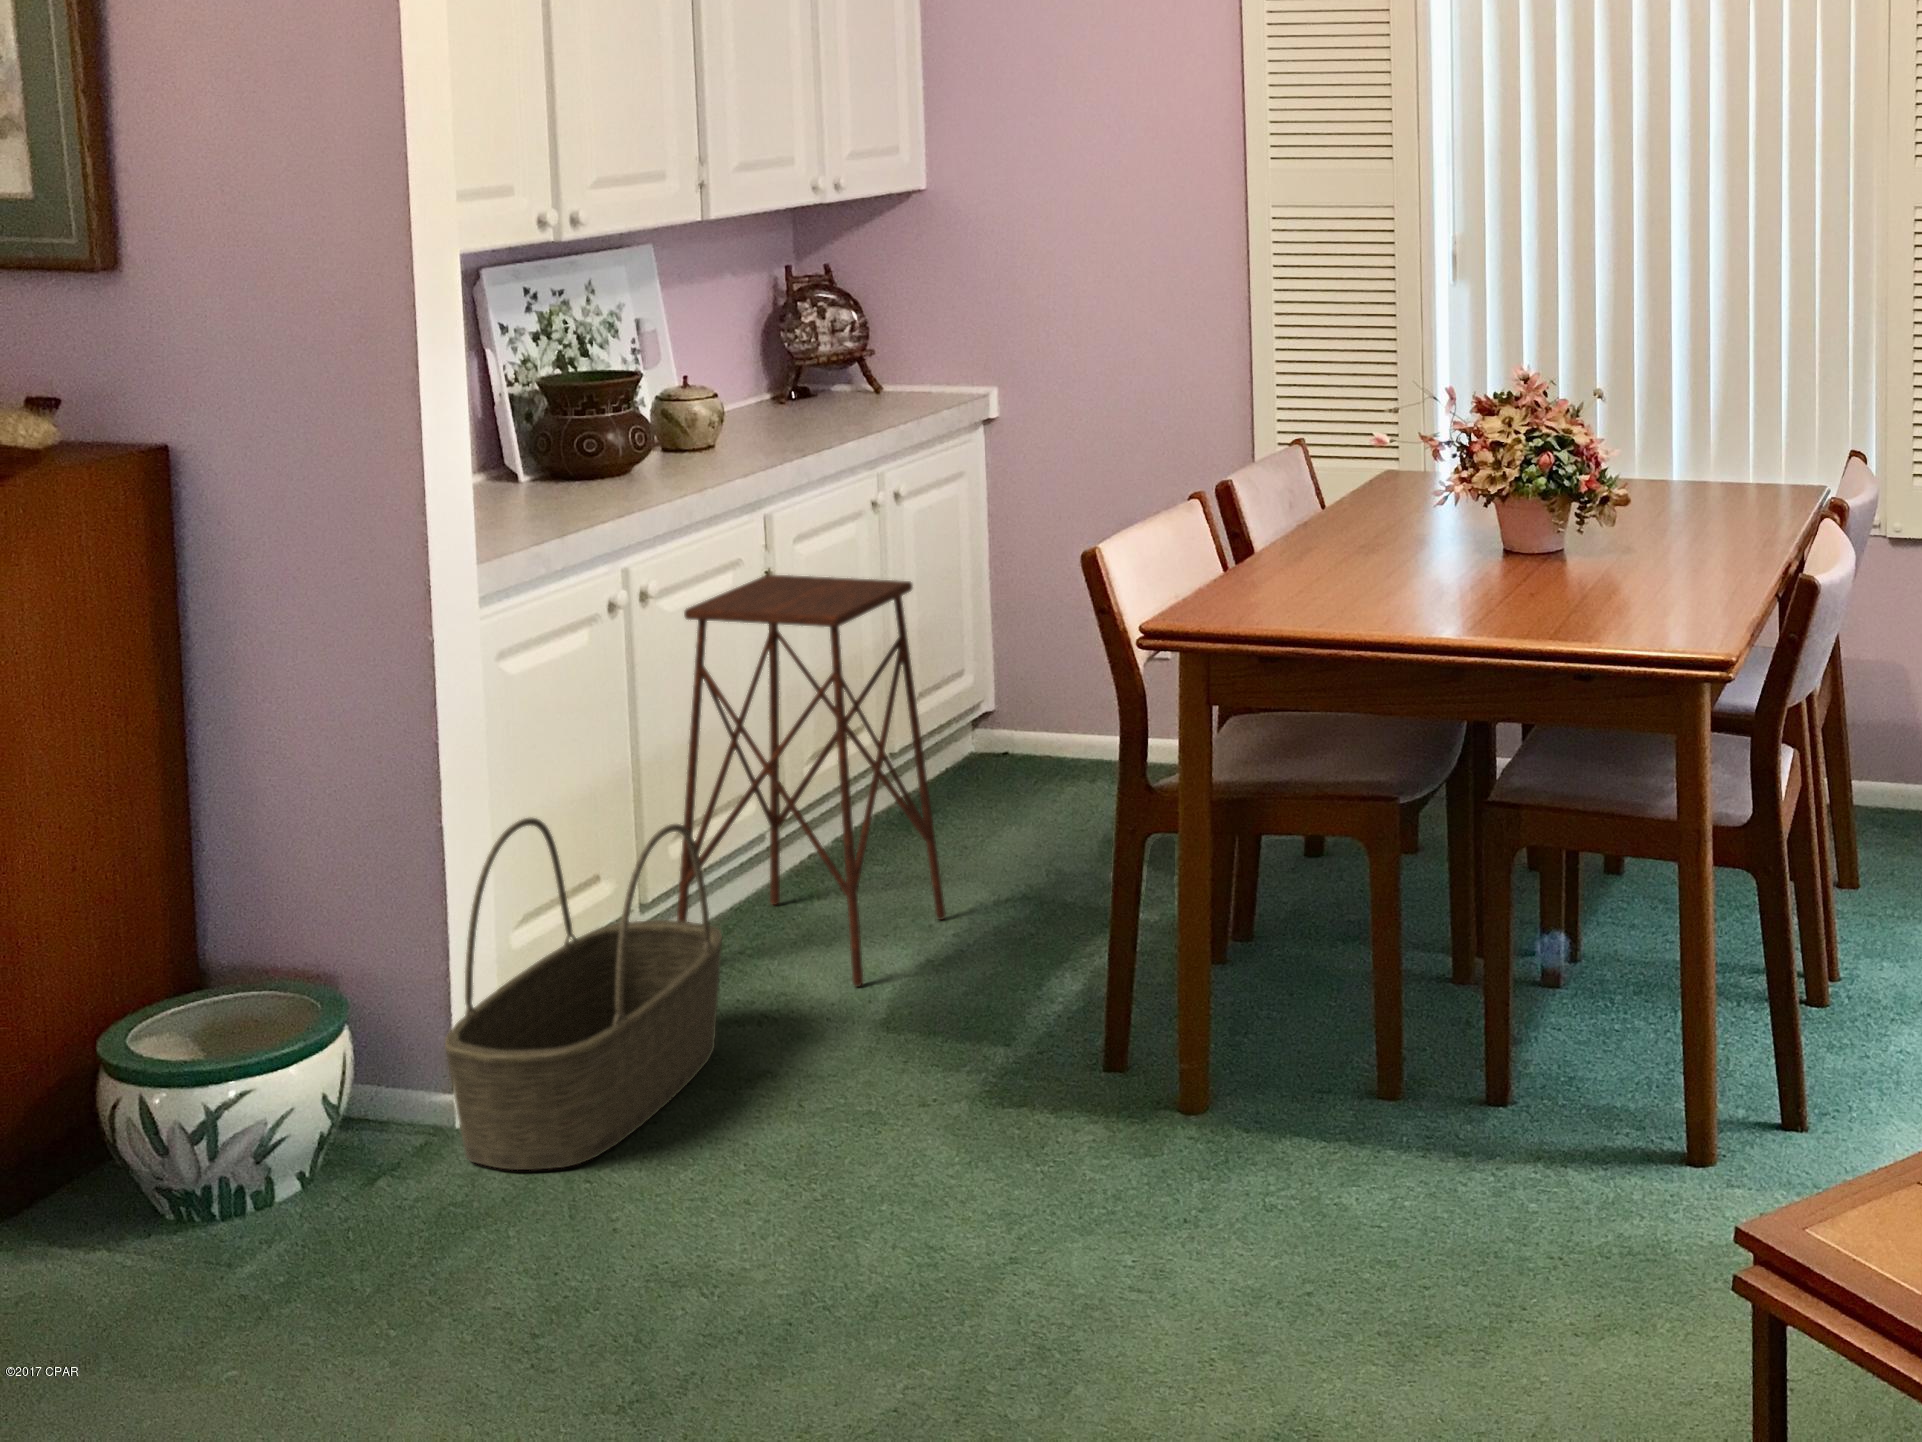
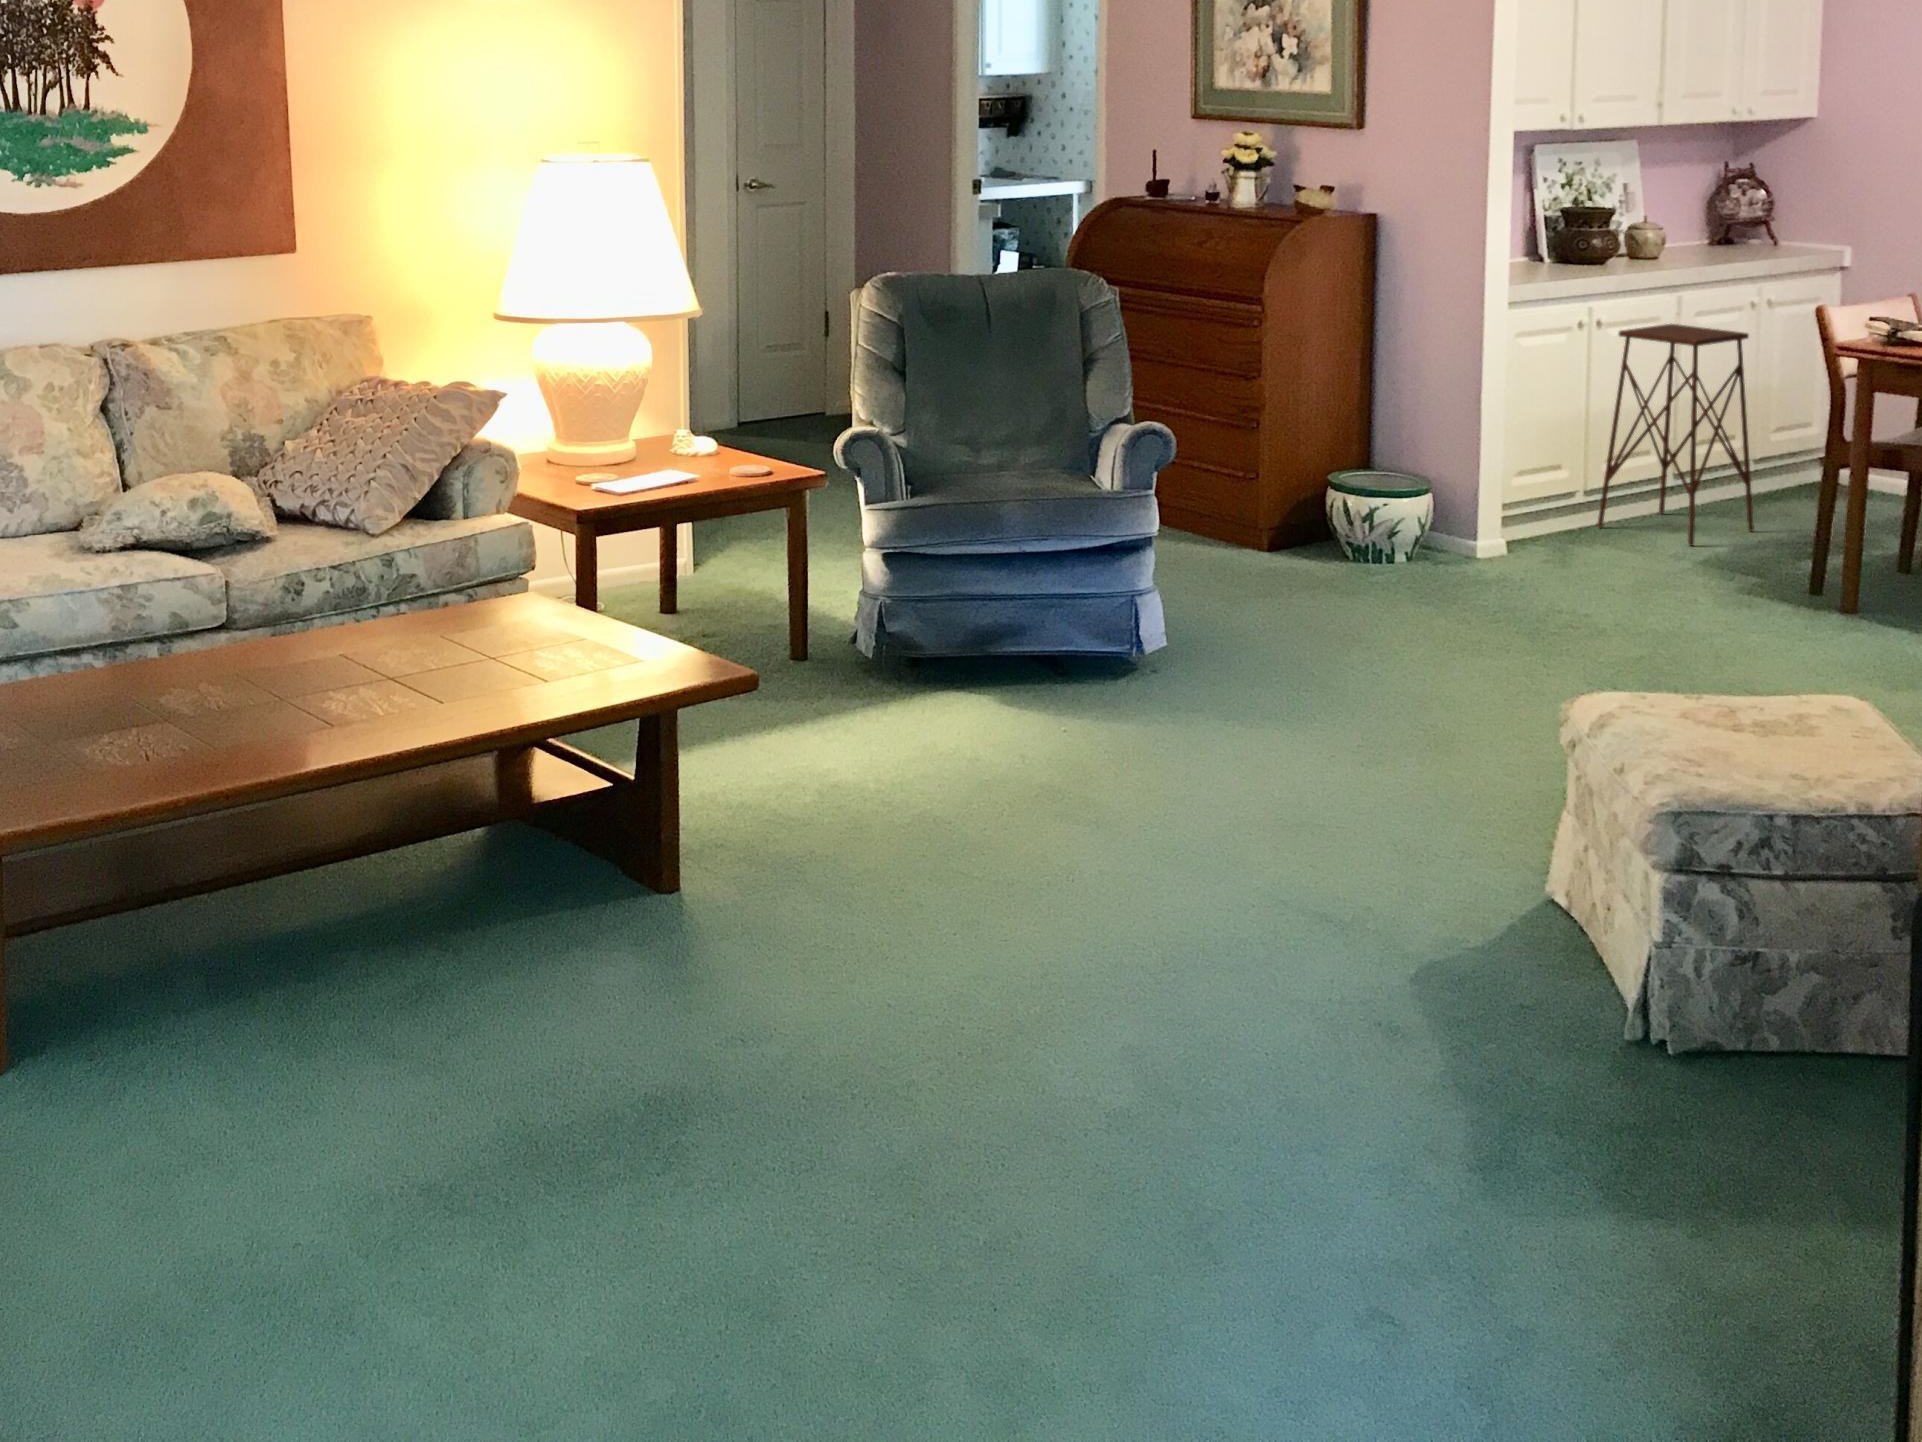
basket: present [445,817,722,1170] -> none [1473,413,1616,573]

